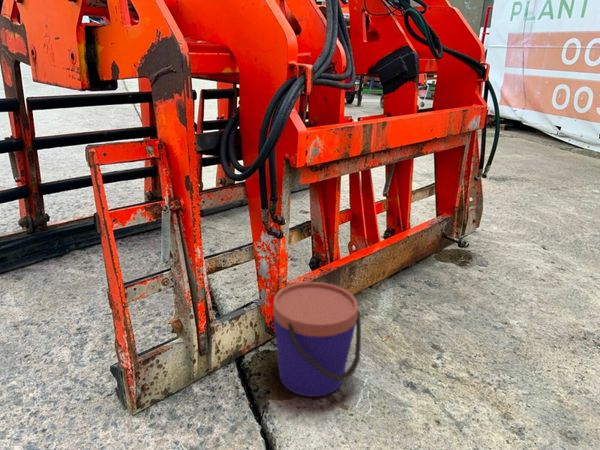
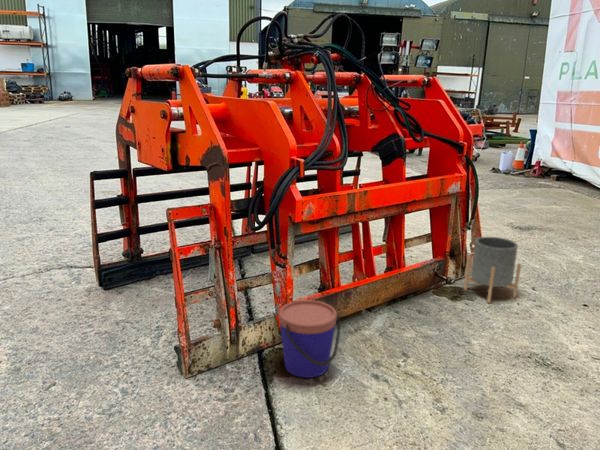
planter: none [469,187,541,268] -> present [464,237,521,303]

